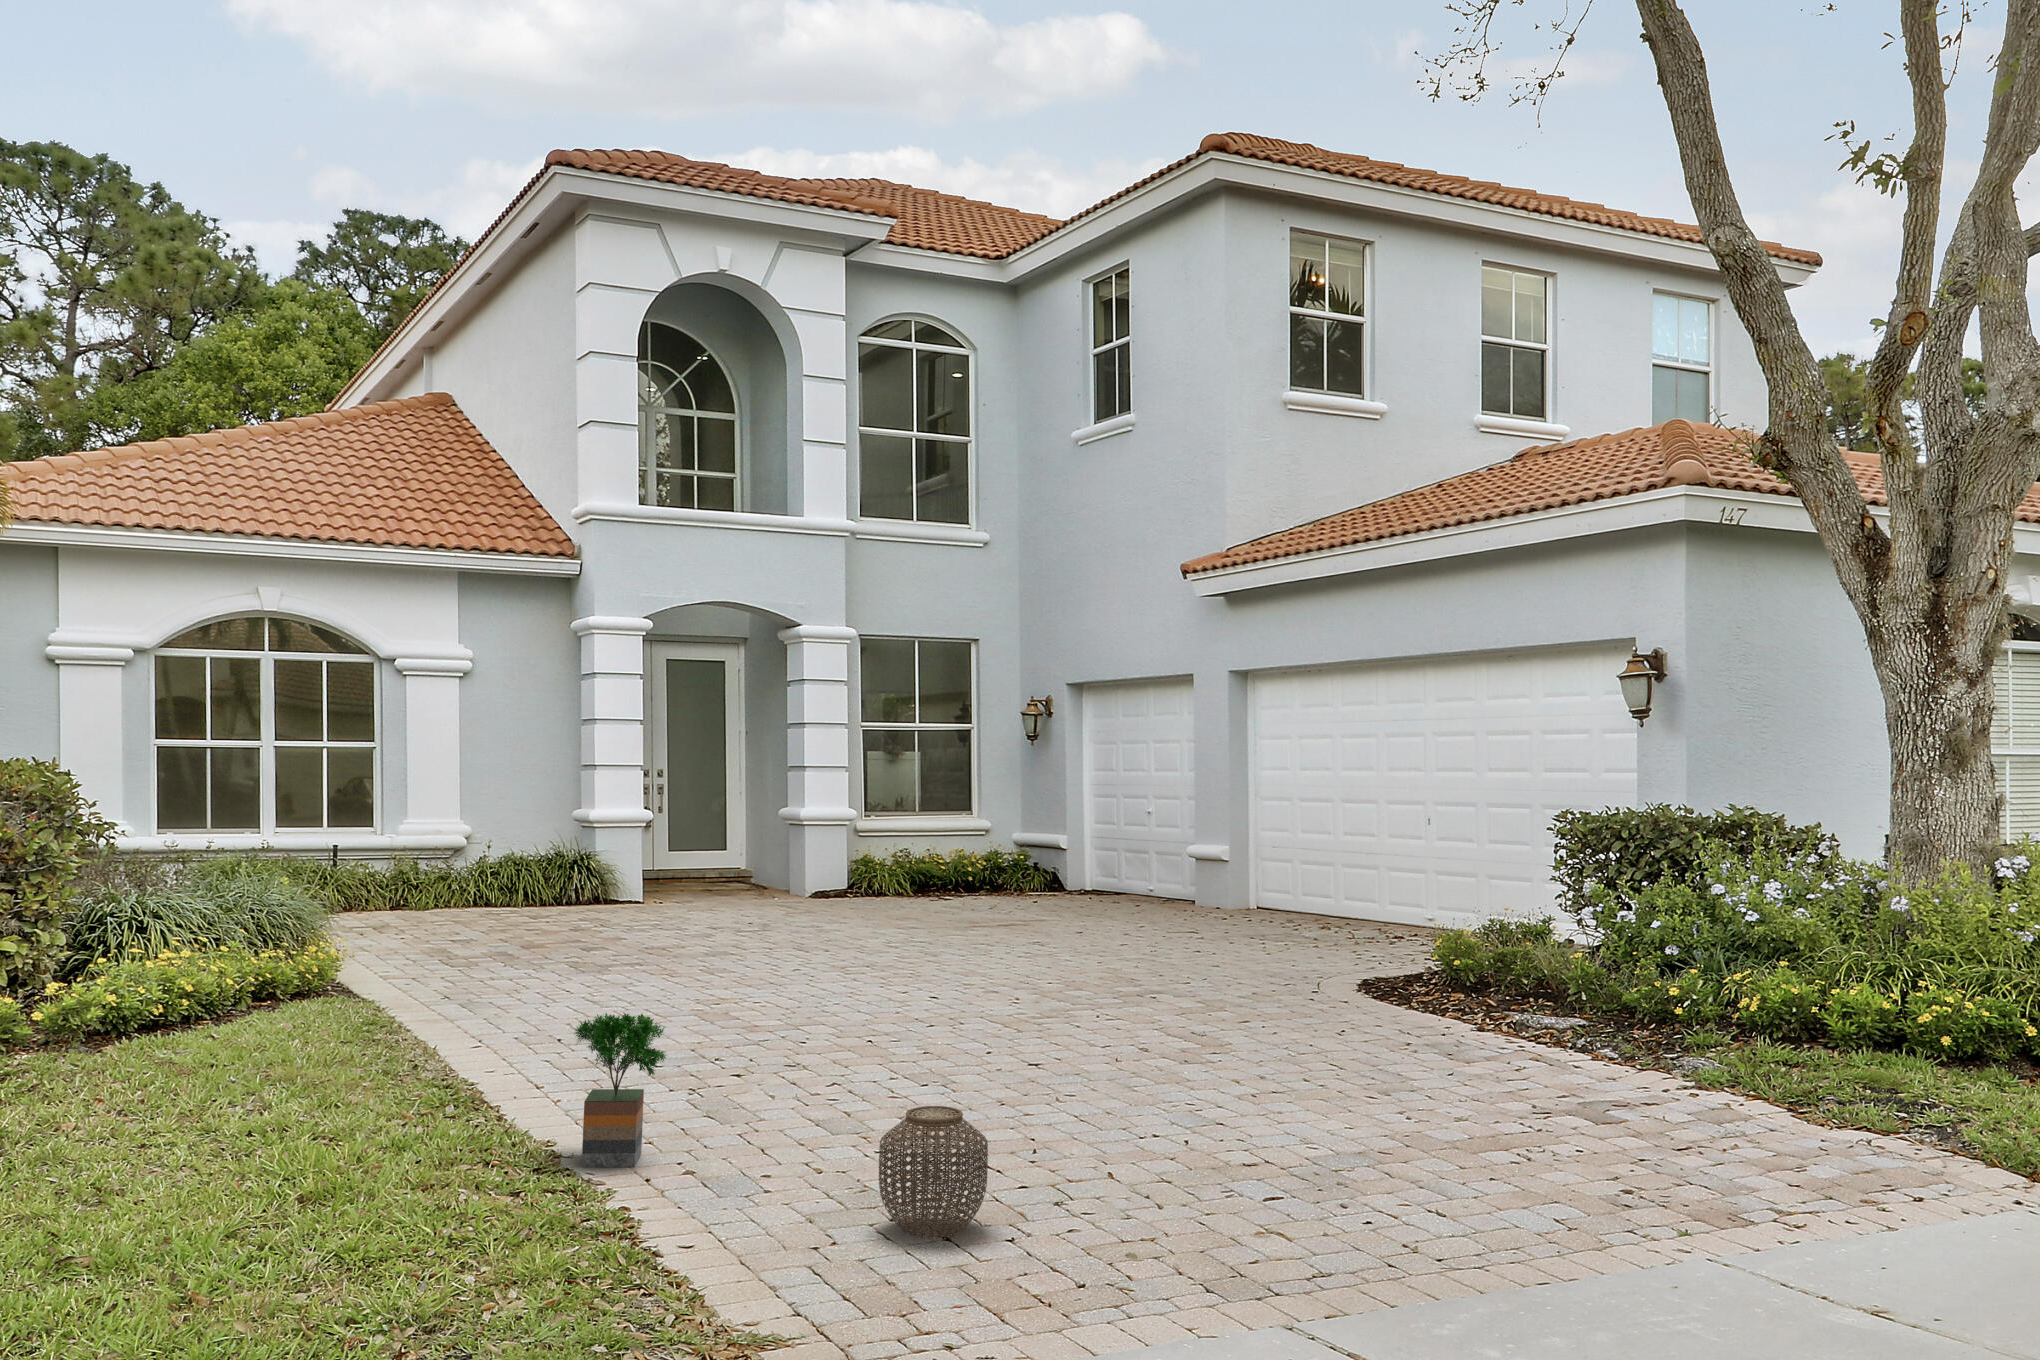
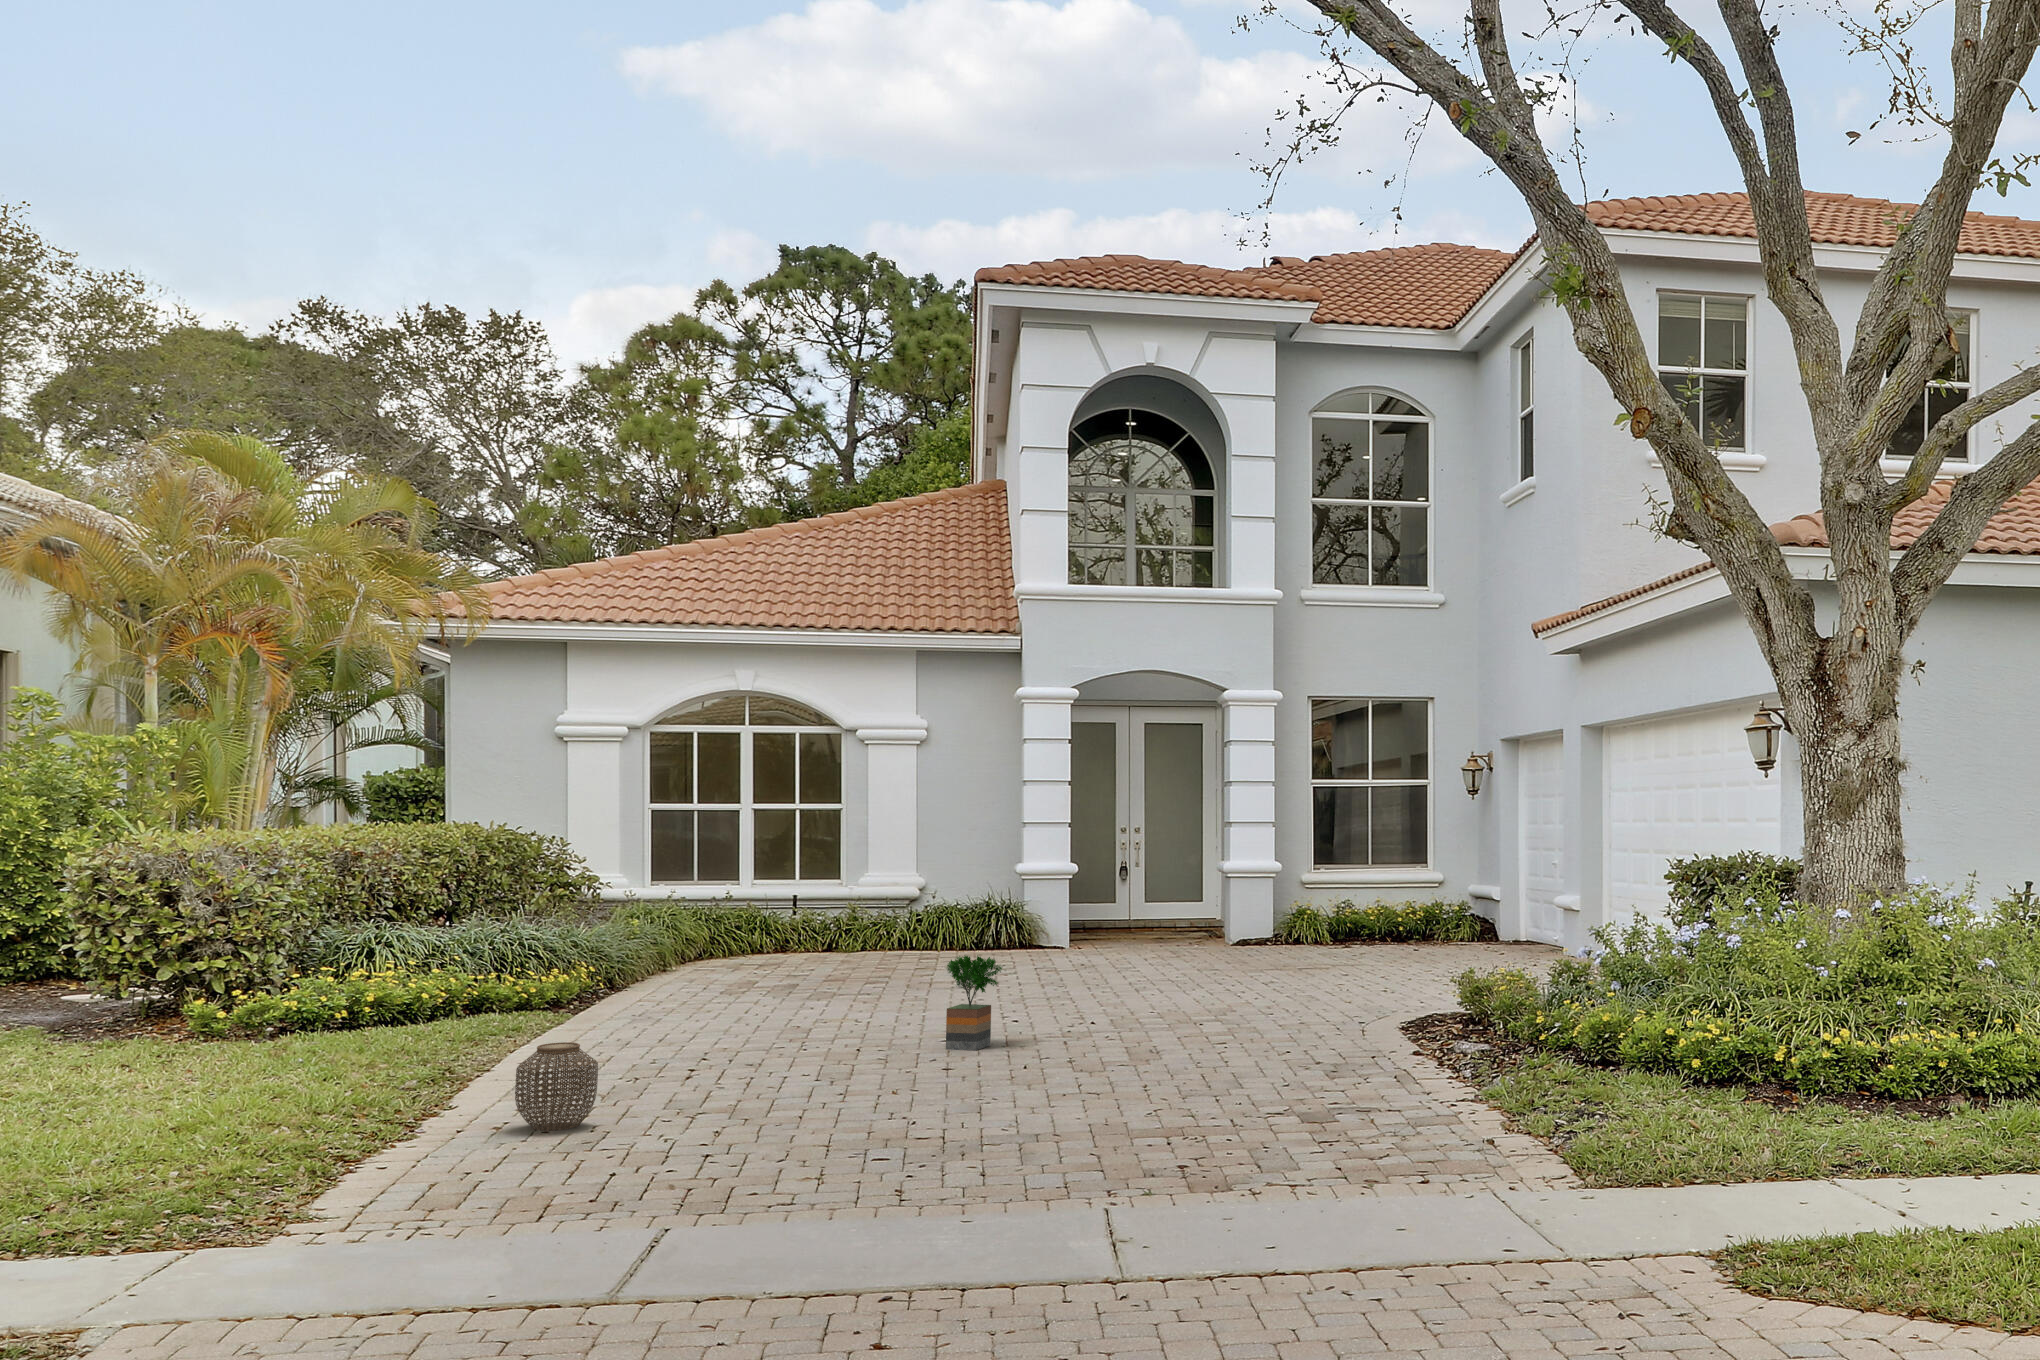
potted tree: present [575,1013,666,1167] -> present [946,955,1002,1050]

